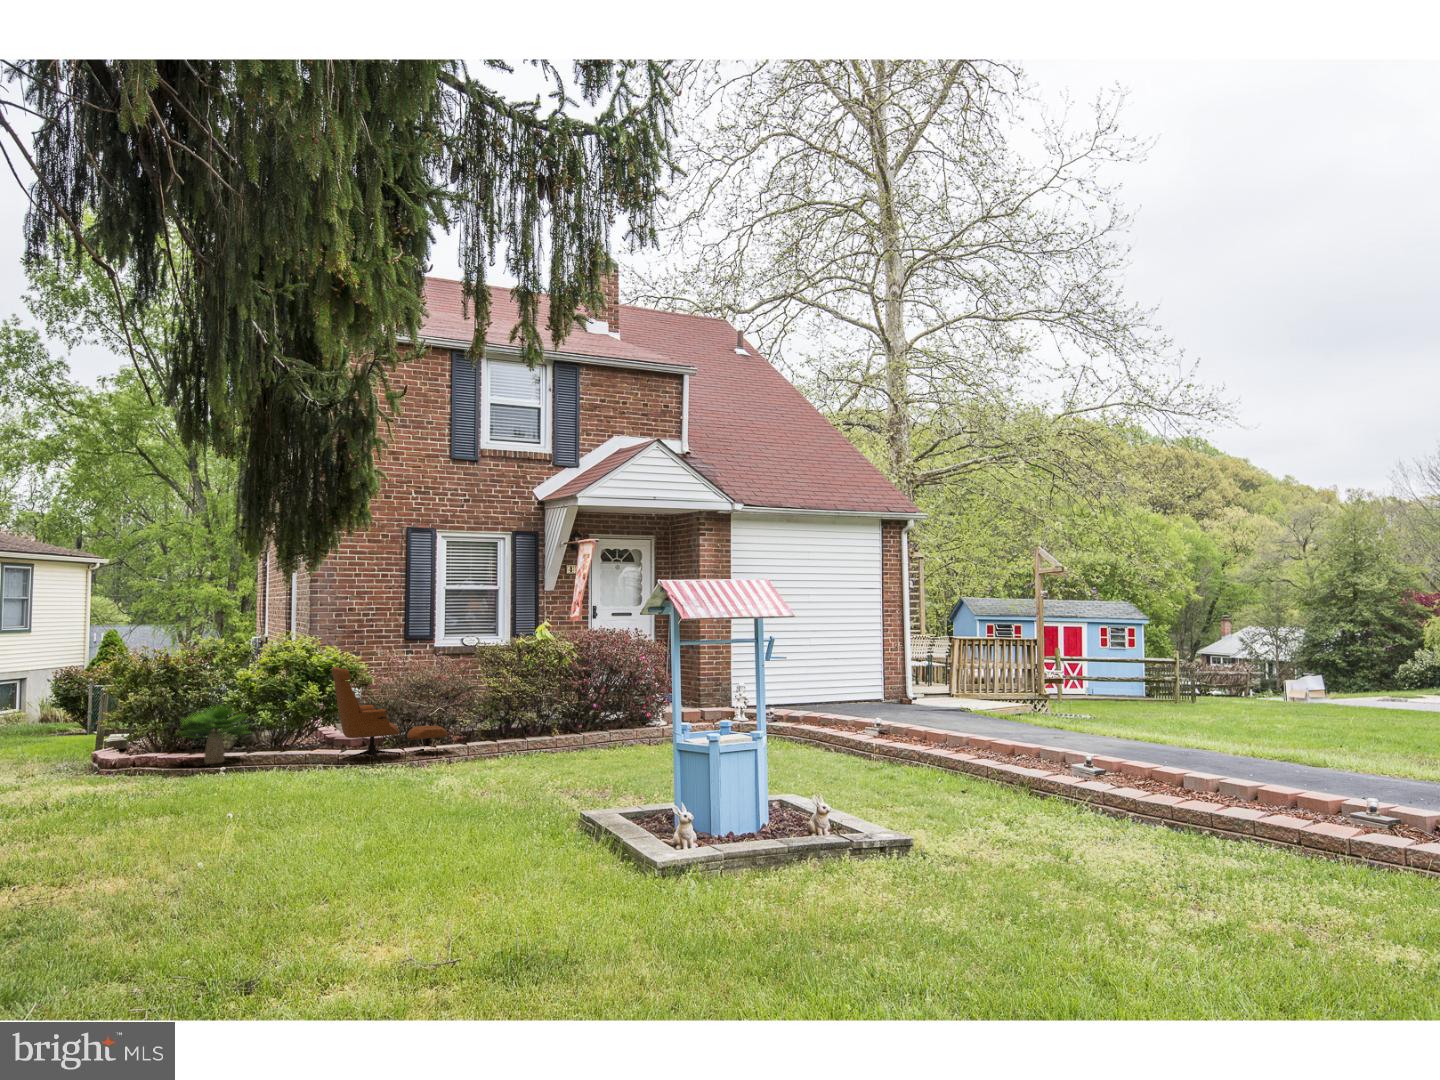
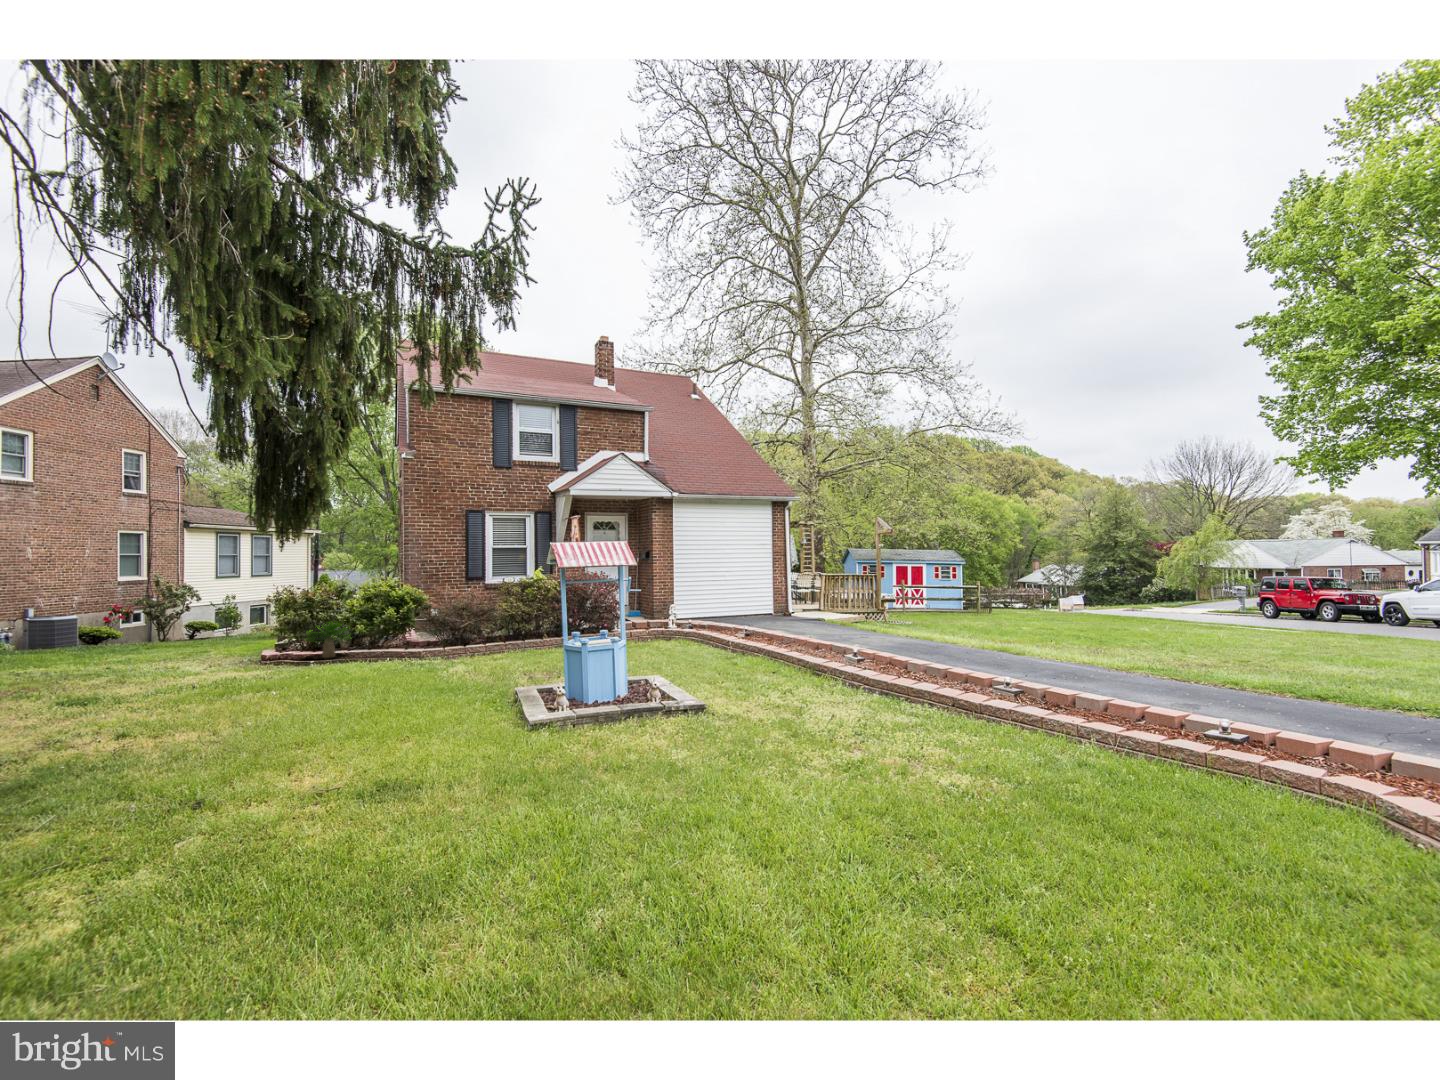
lounge chair: present [332,667,447,762] -> none [400,597,477,656]

